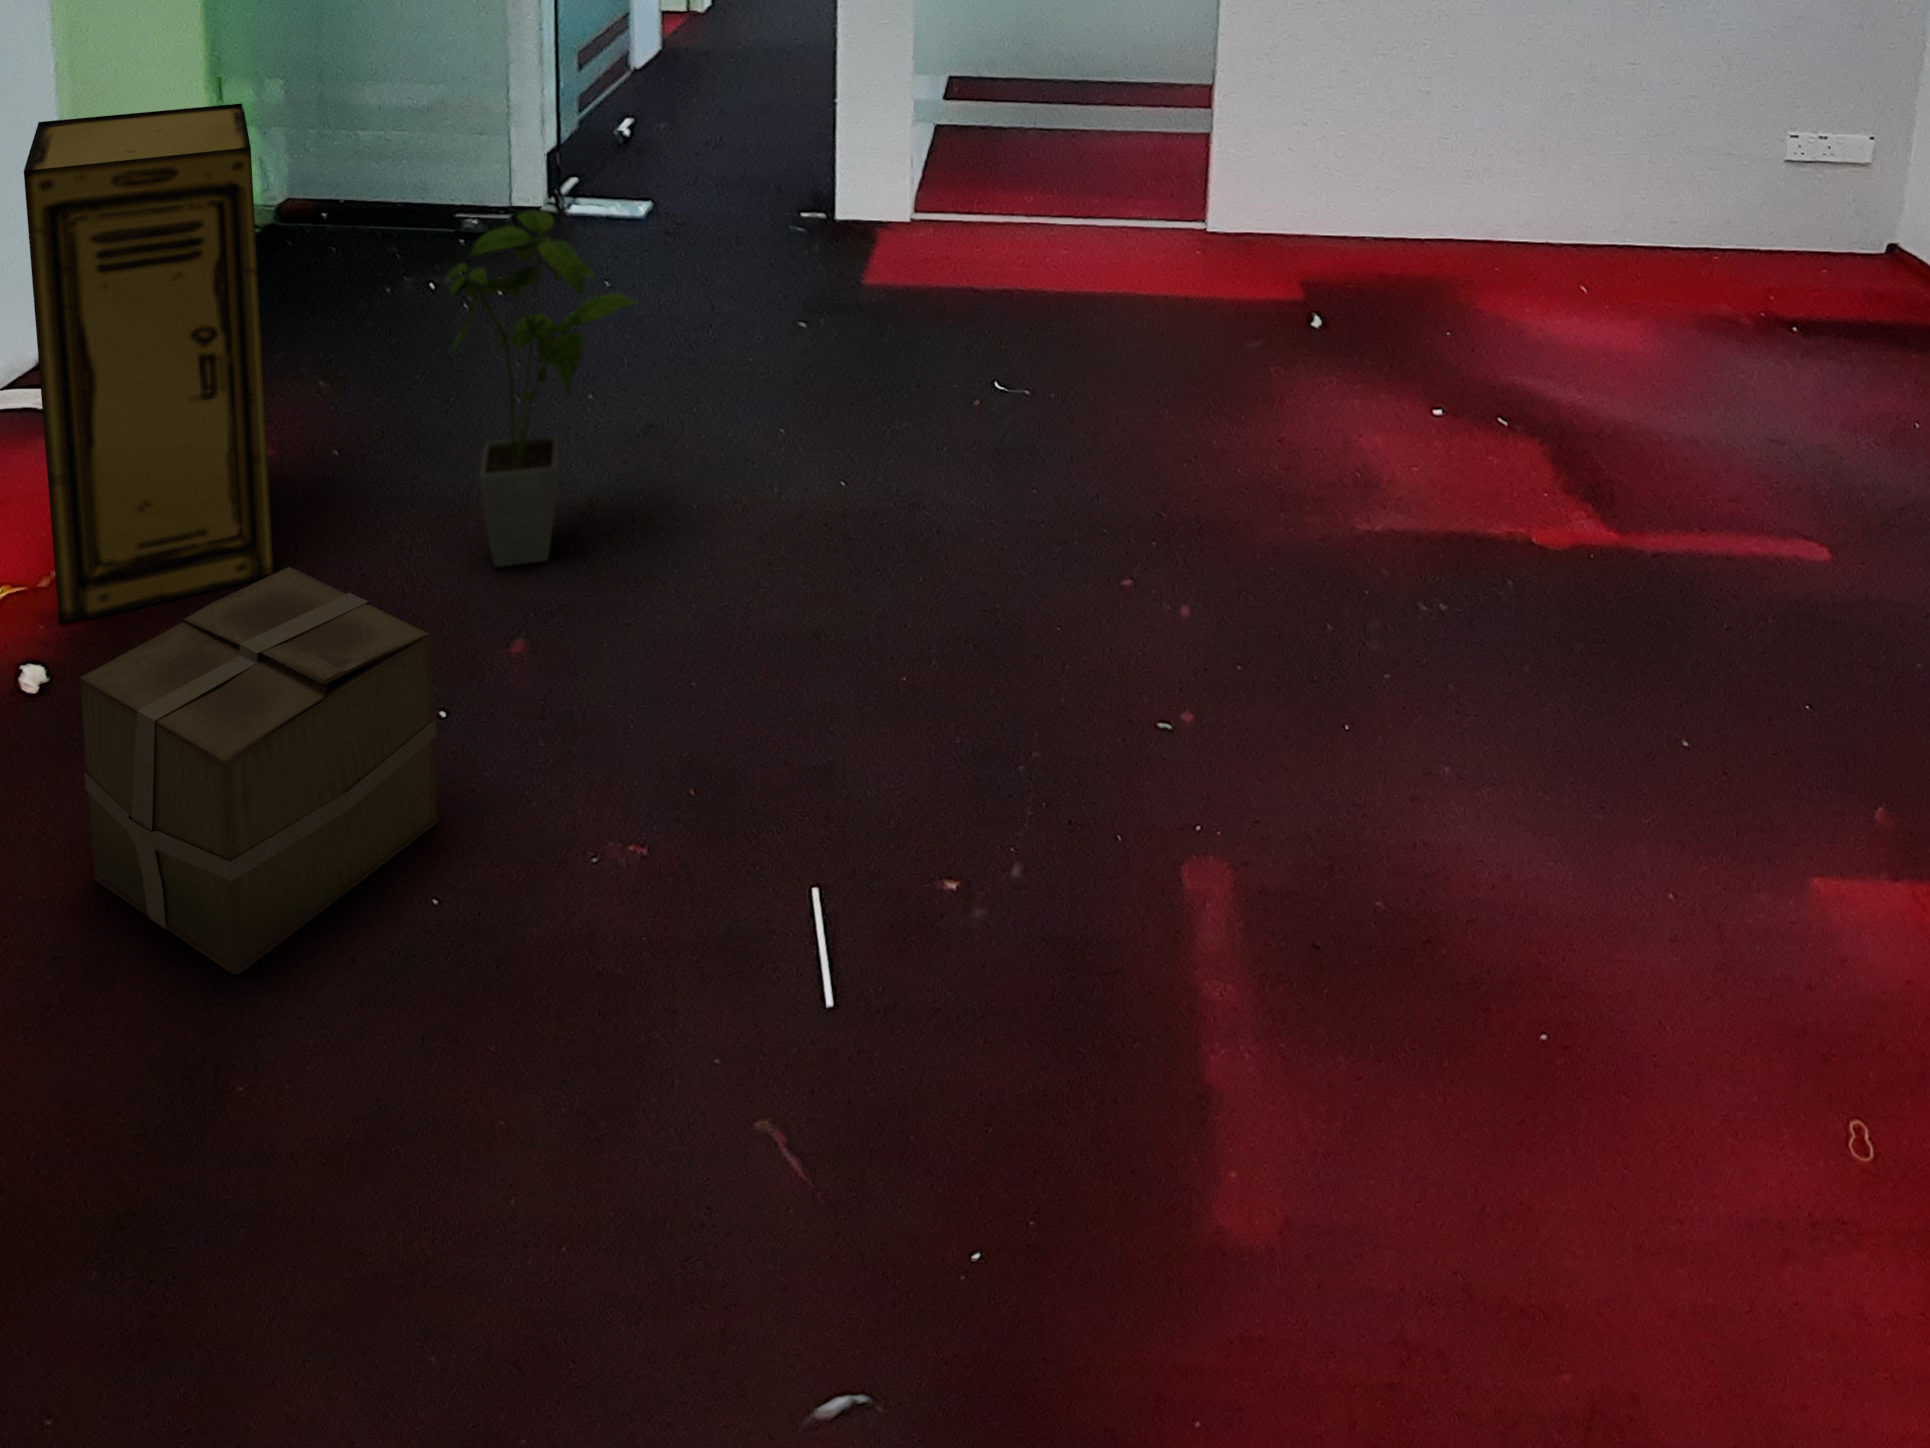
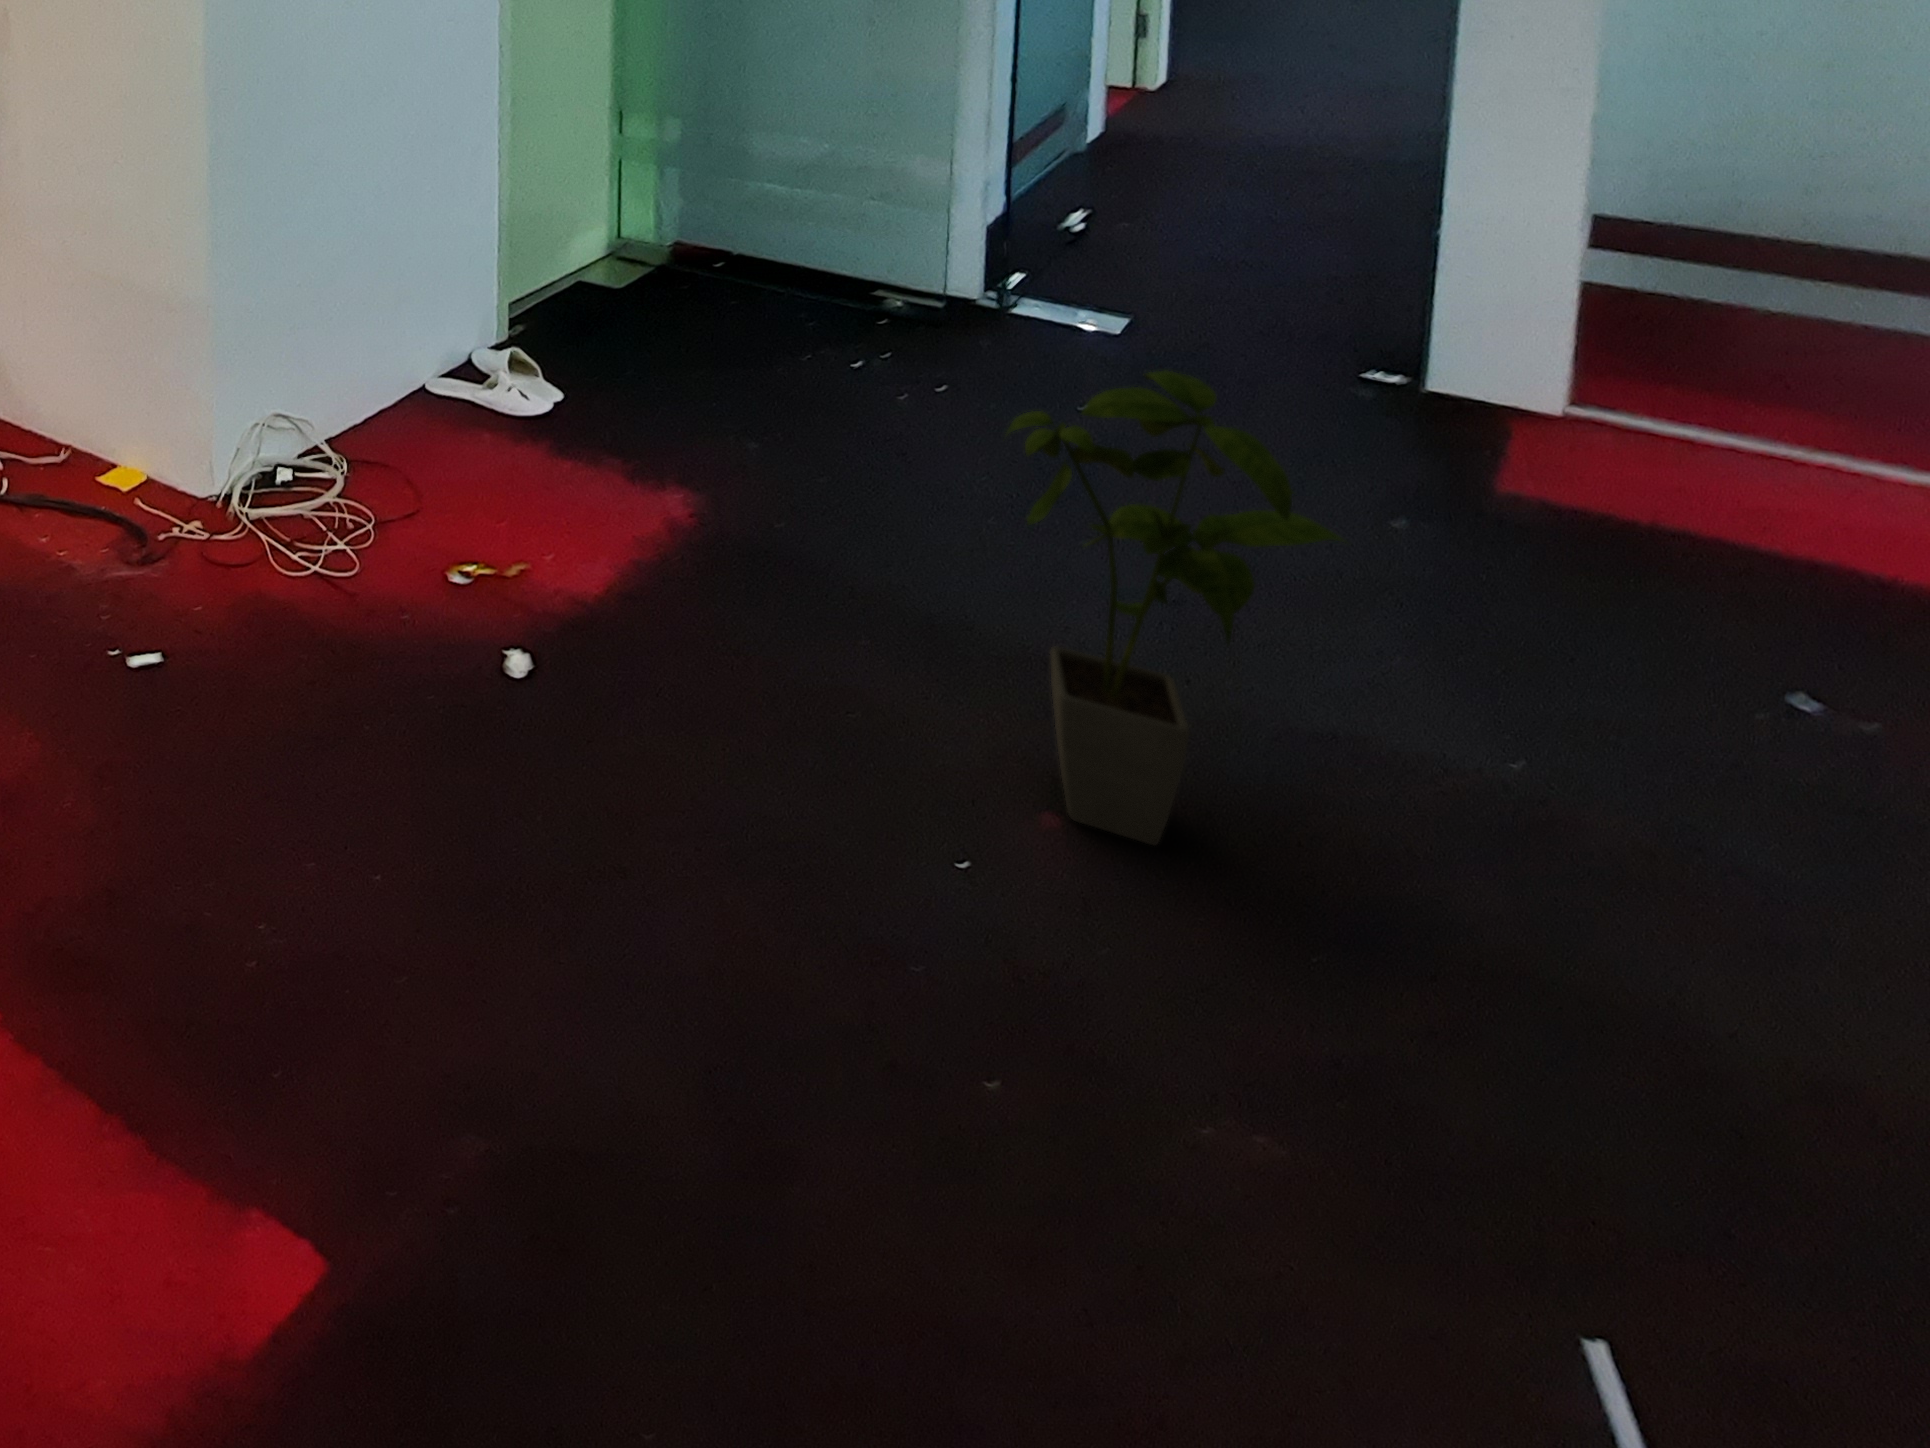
storage cabinet: present [24,103,274,625] -> none [522,147,769,698]
cardboard box: present [80,567,438,974] -> none [623,746,1106,1285]

